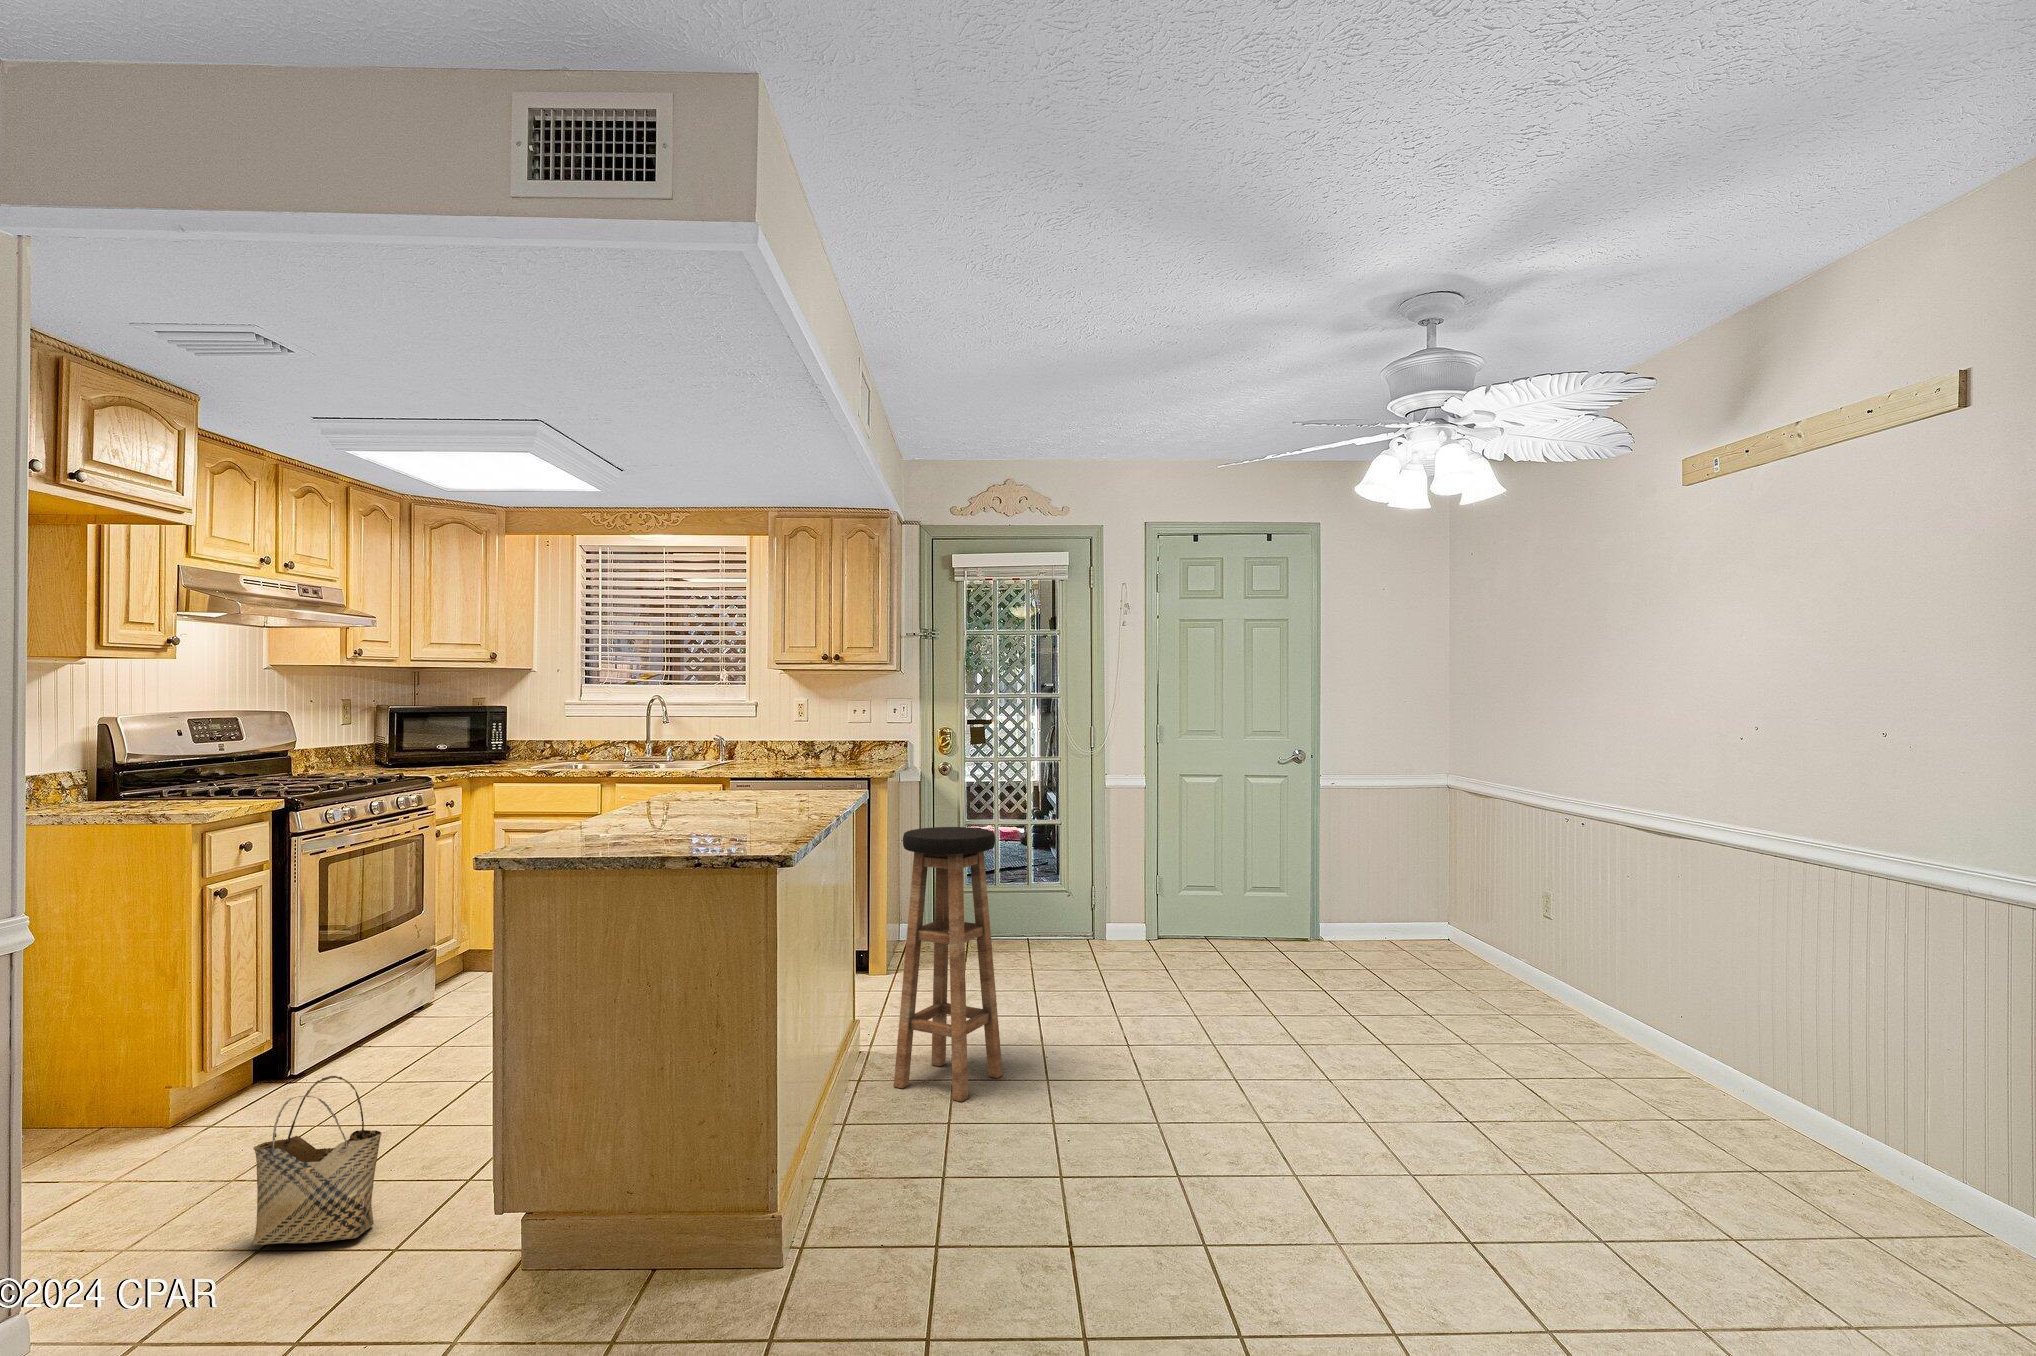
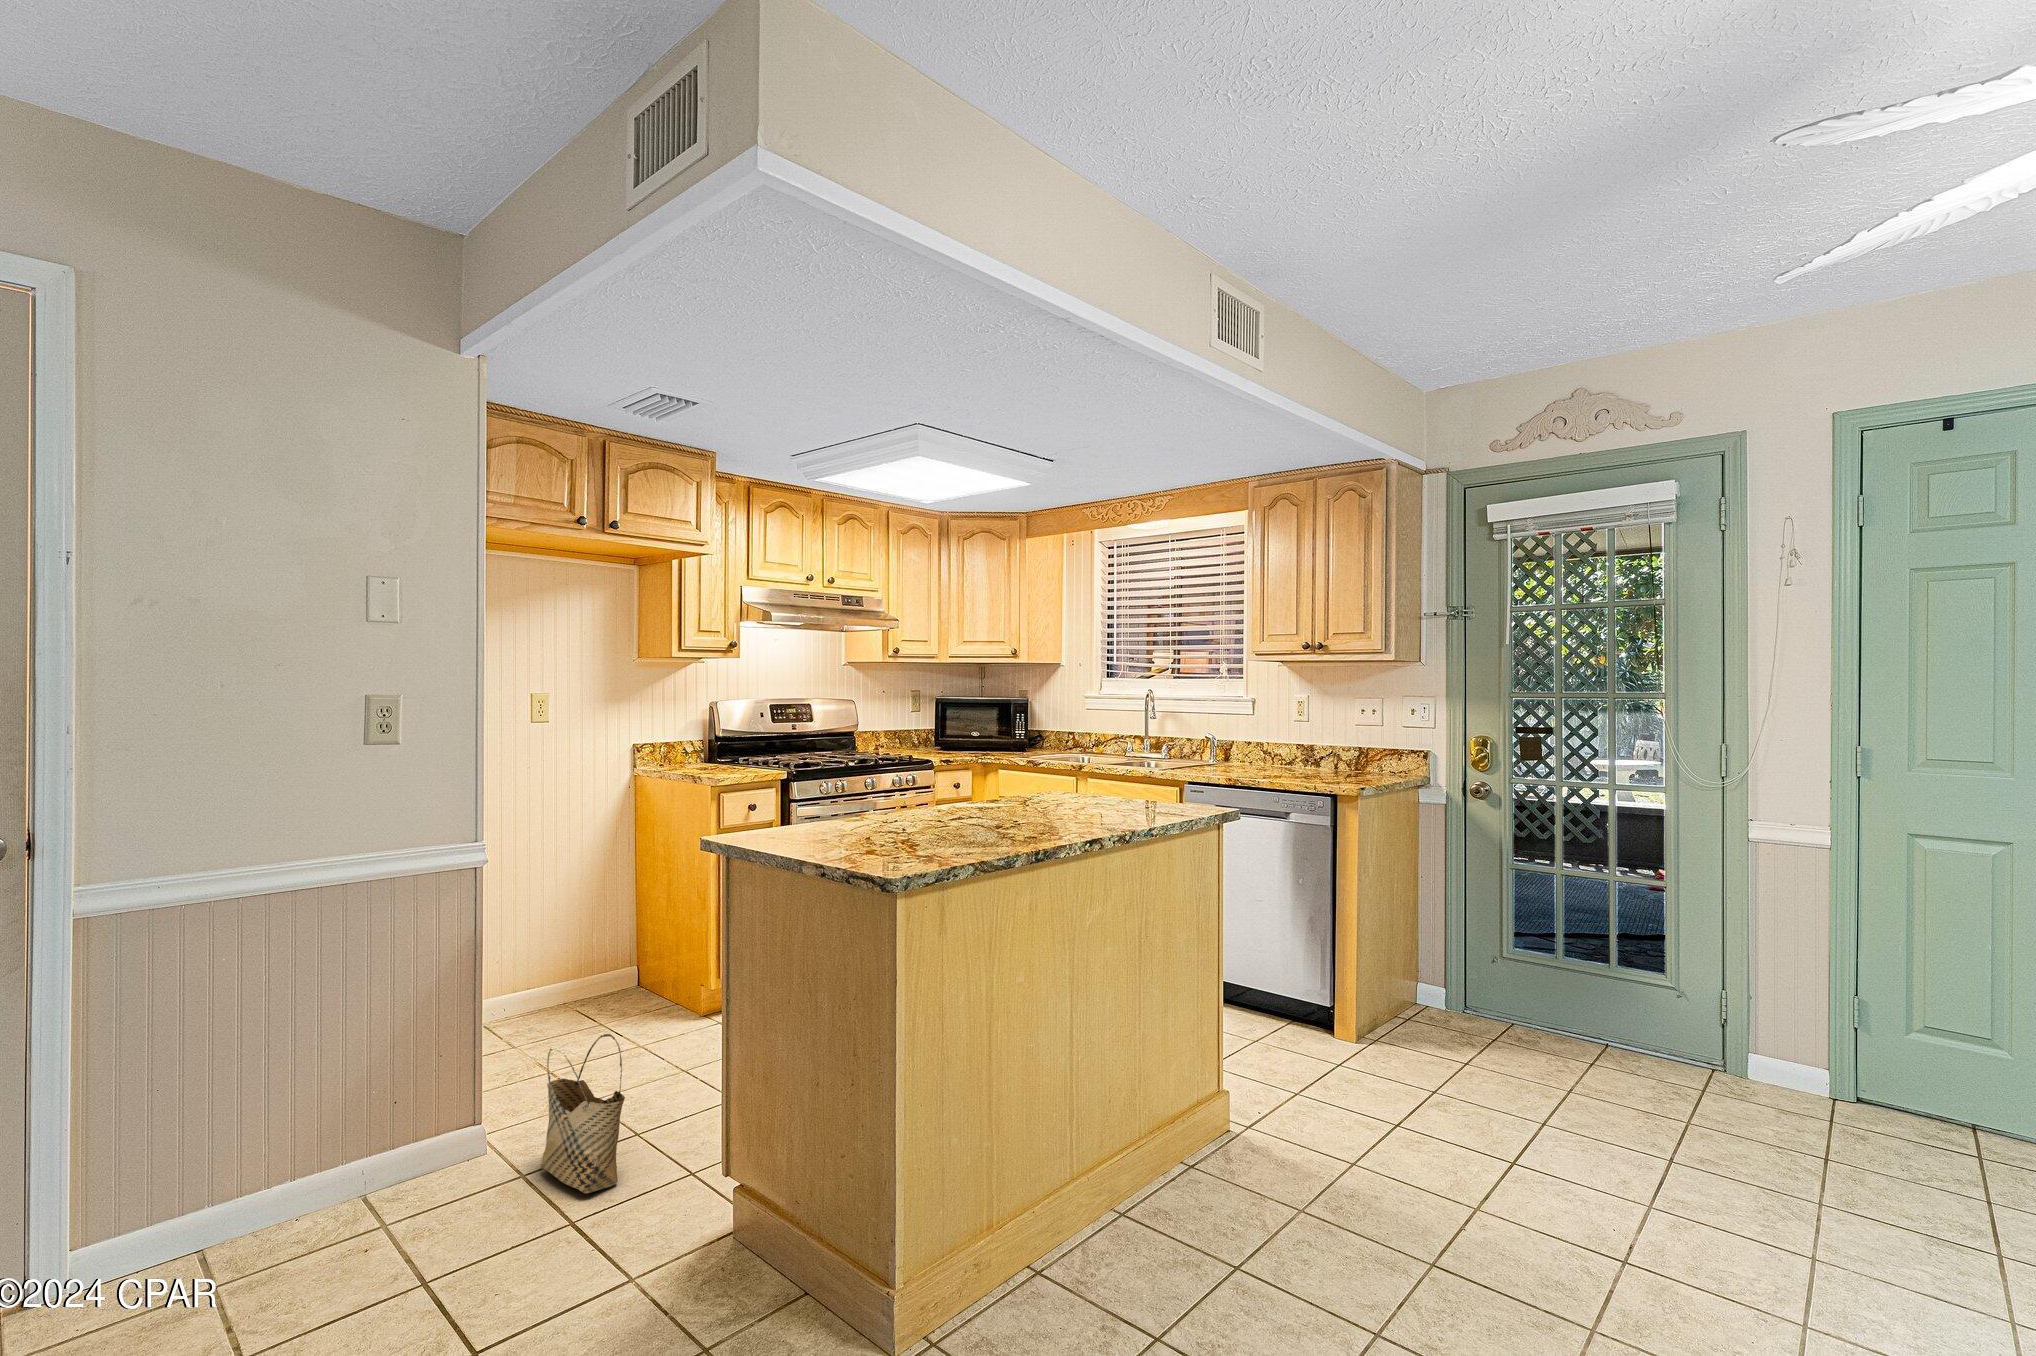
bar stool: present [894,827,1003,1102] -> none [1187,879,1348,1293]

